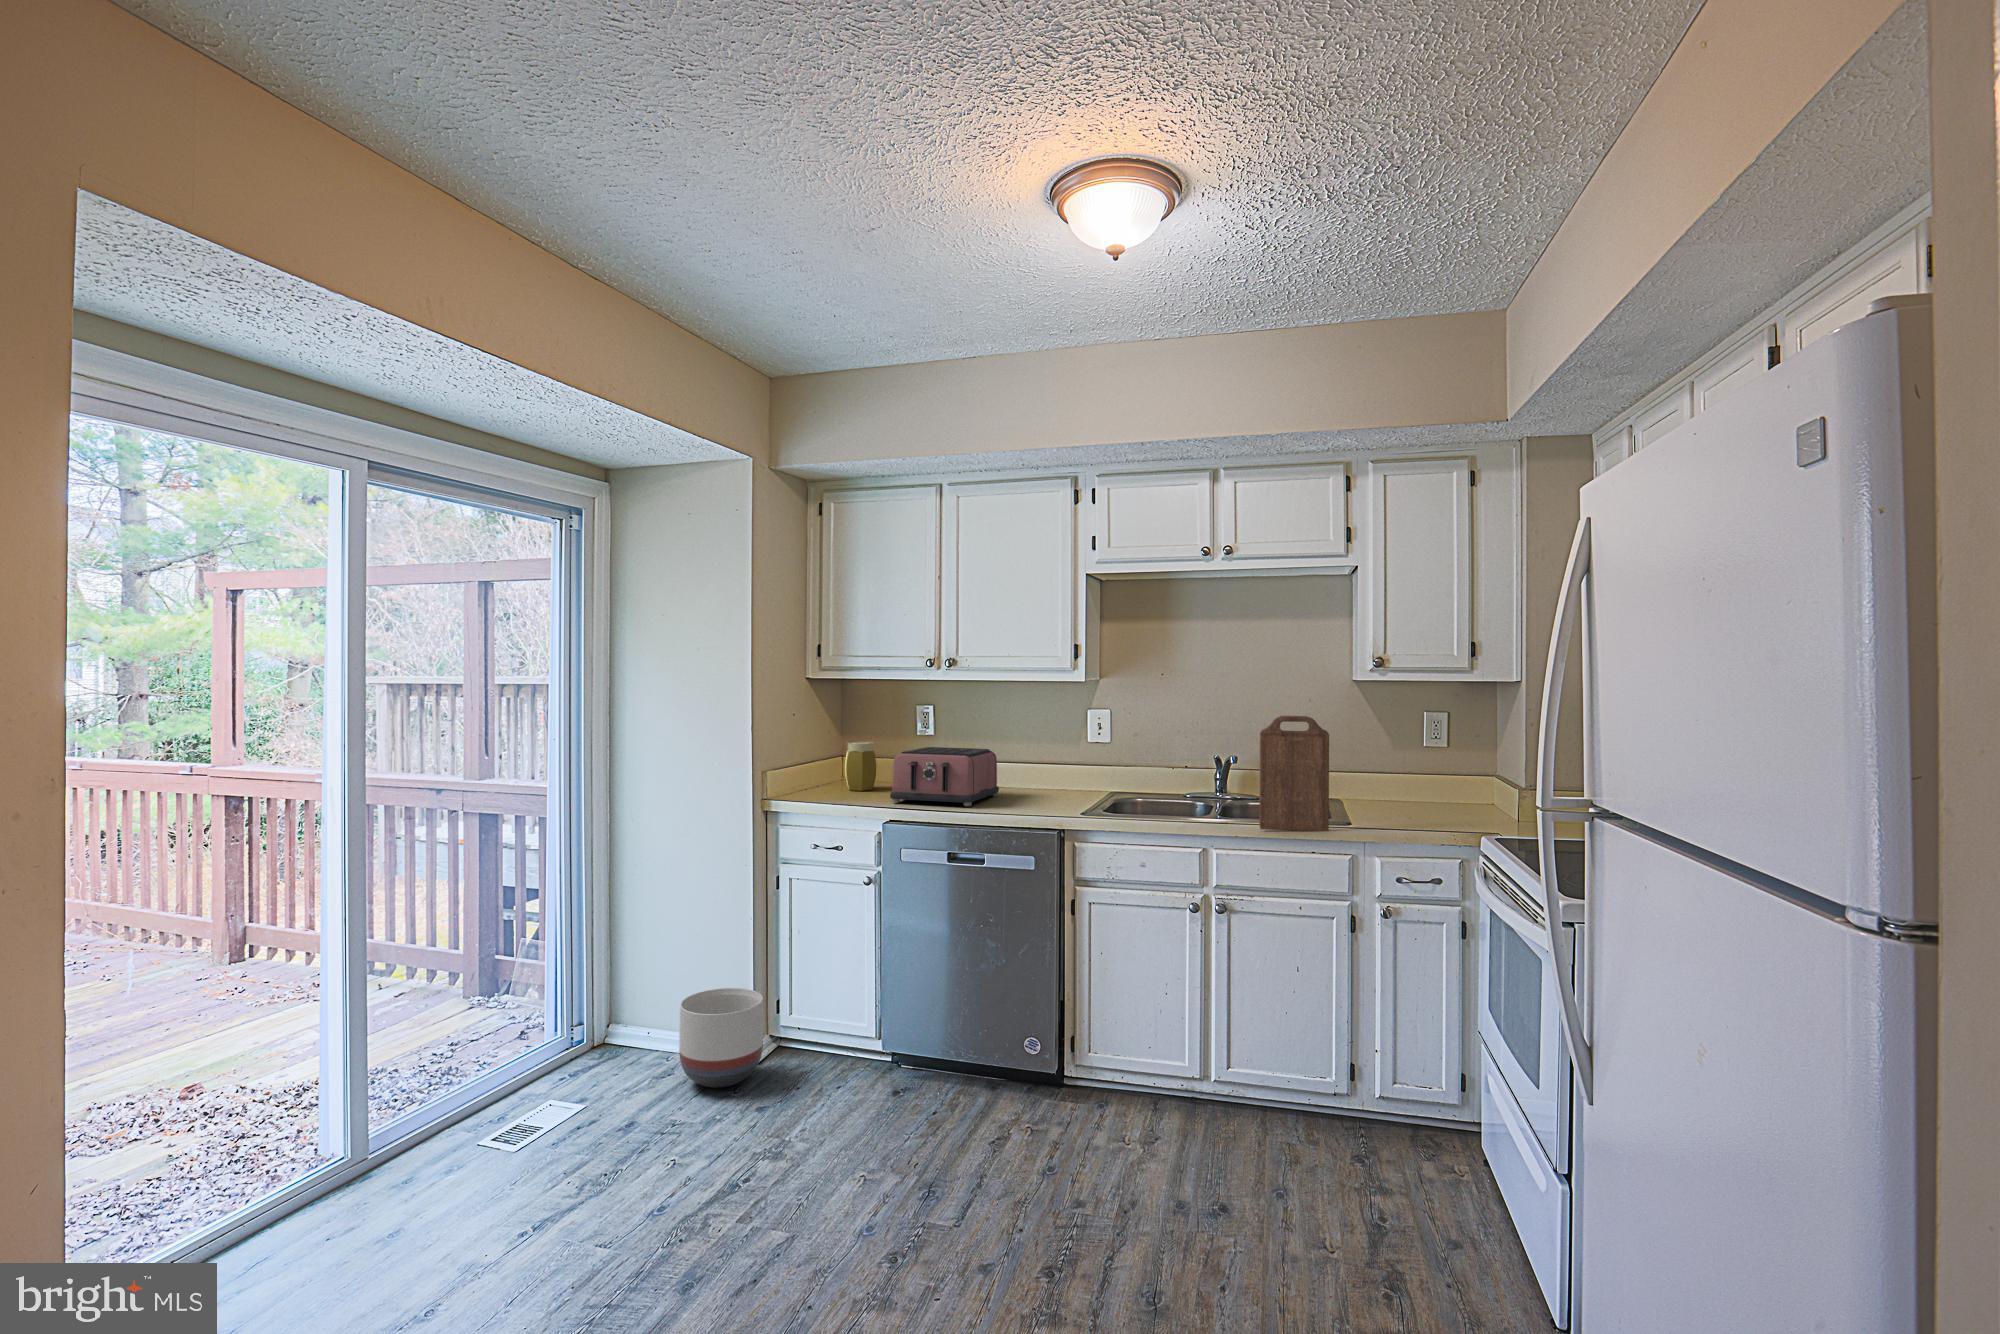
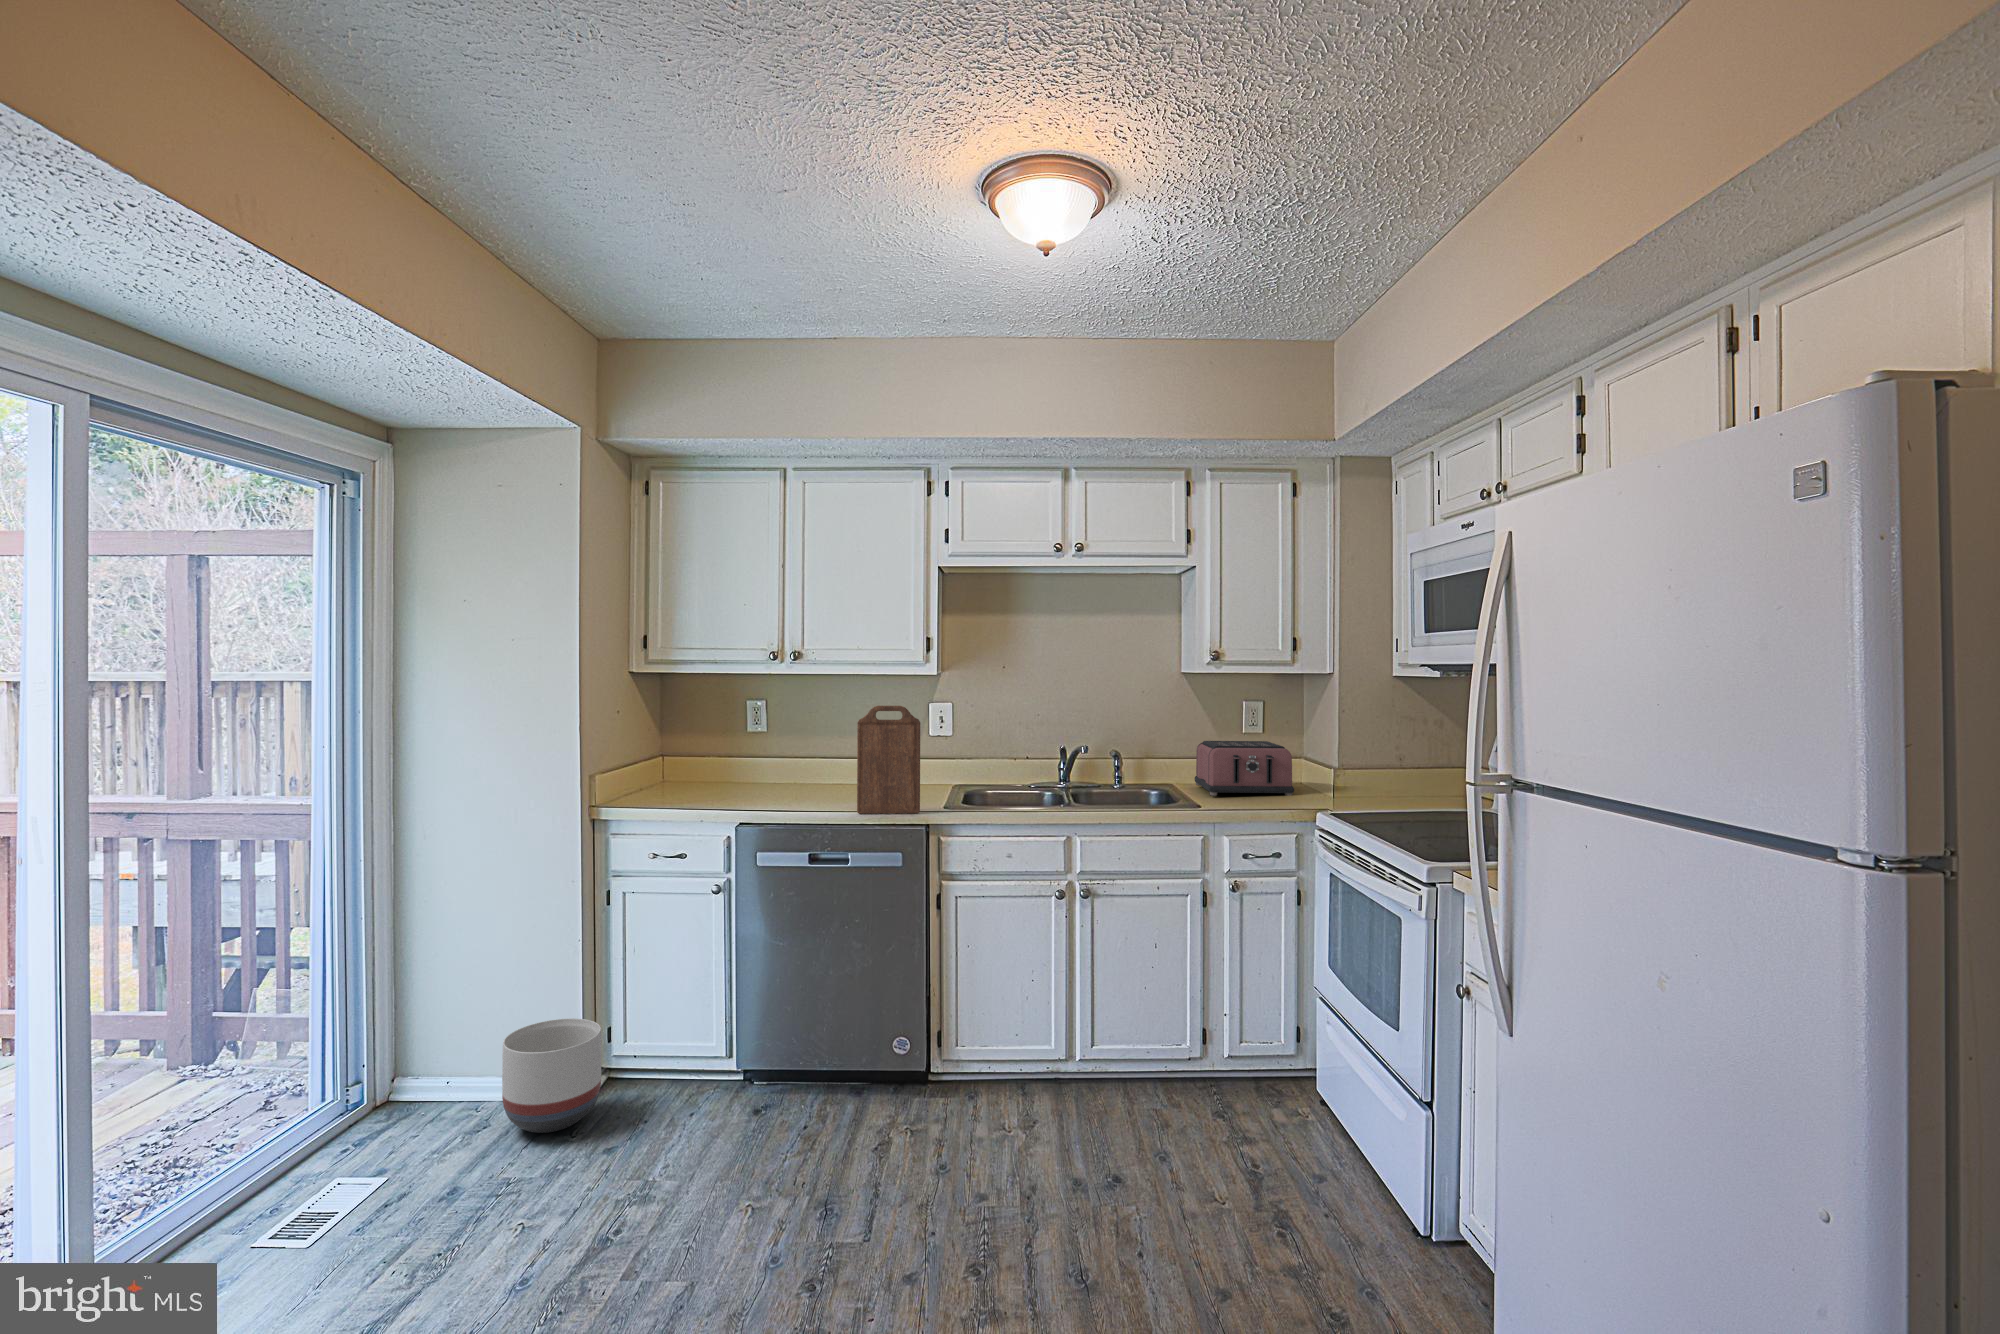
cutting board: present [1259,716,1329,831] -> present [857,706,920,814]
jar: present [845,742,876,791] -> none [675,742,711,794]
toaster: present [890,747,999,806] -> present [1195,741,1294,796]

